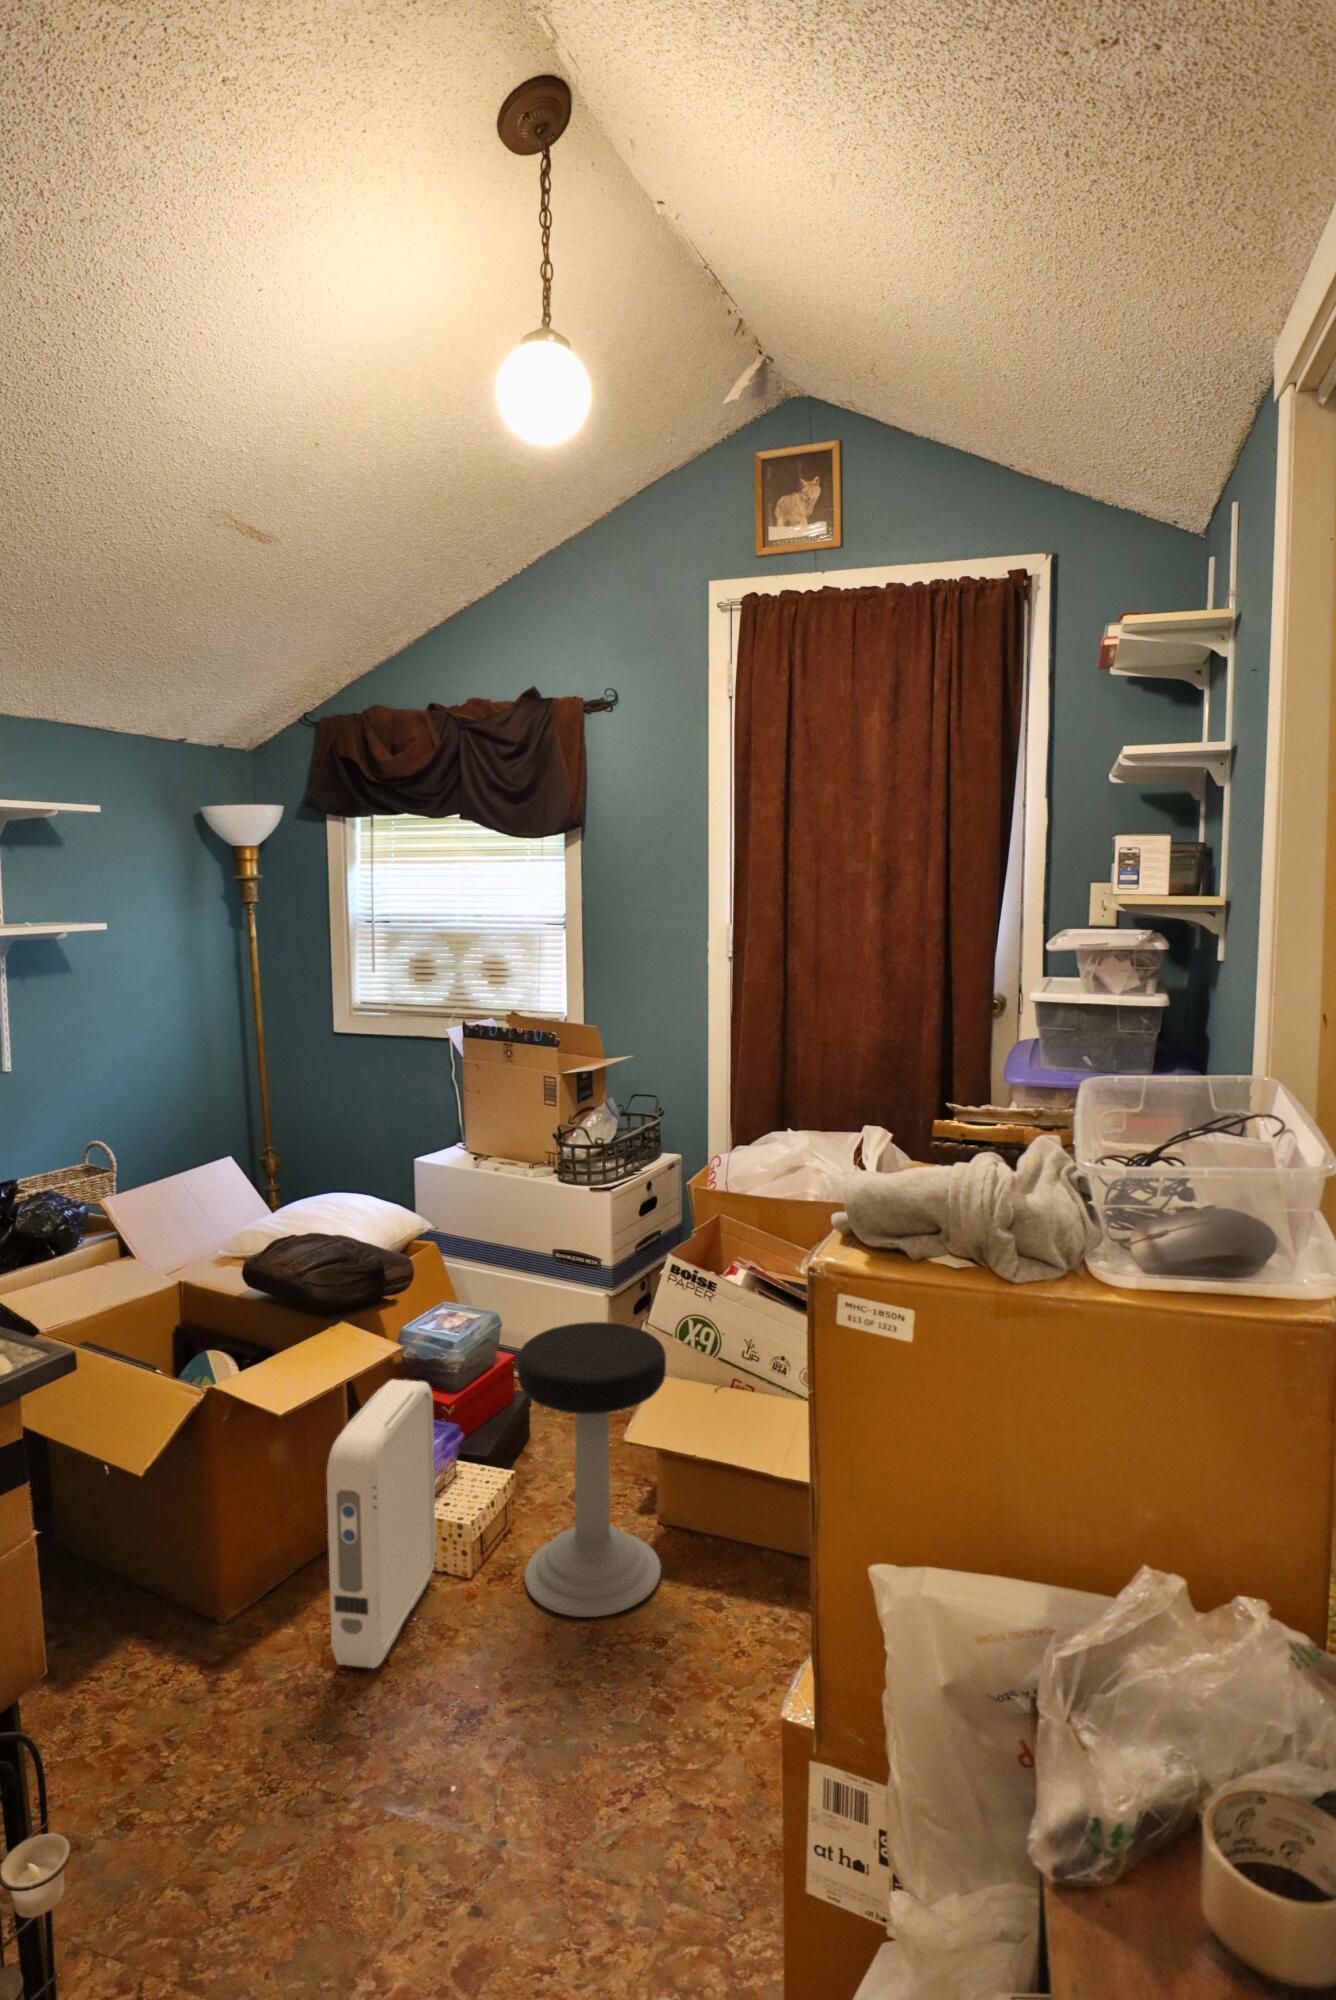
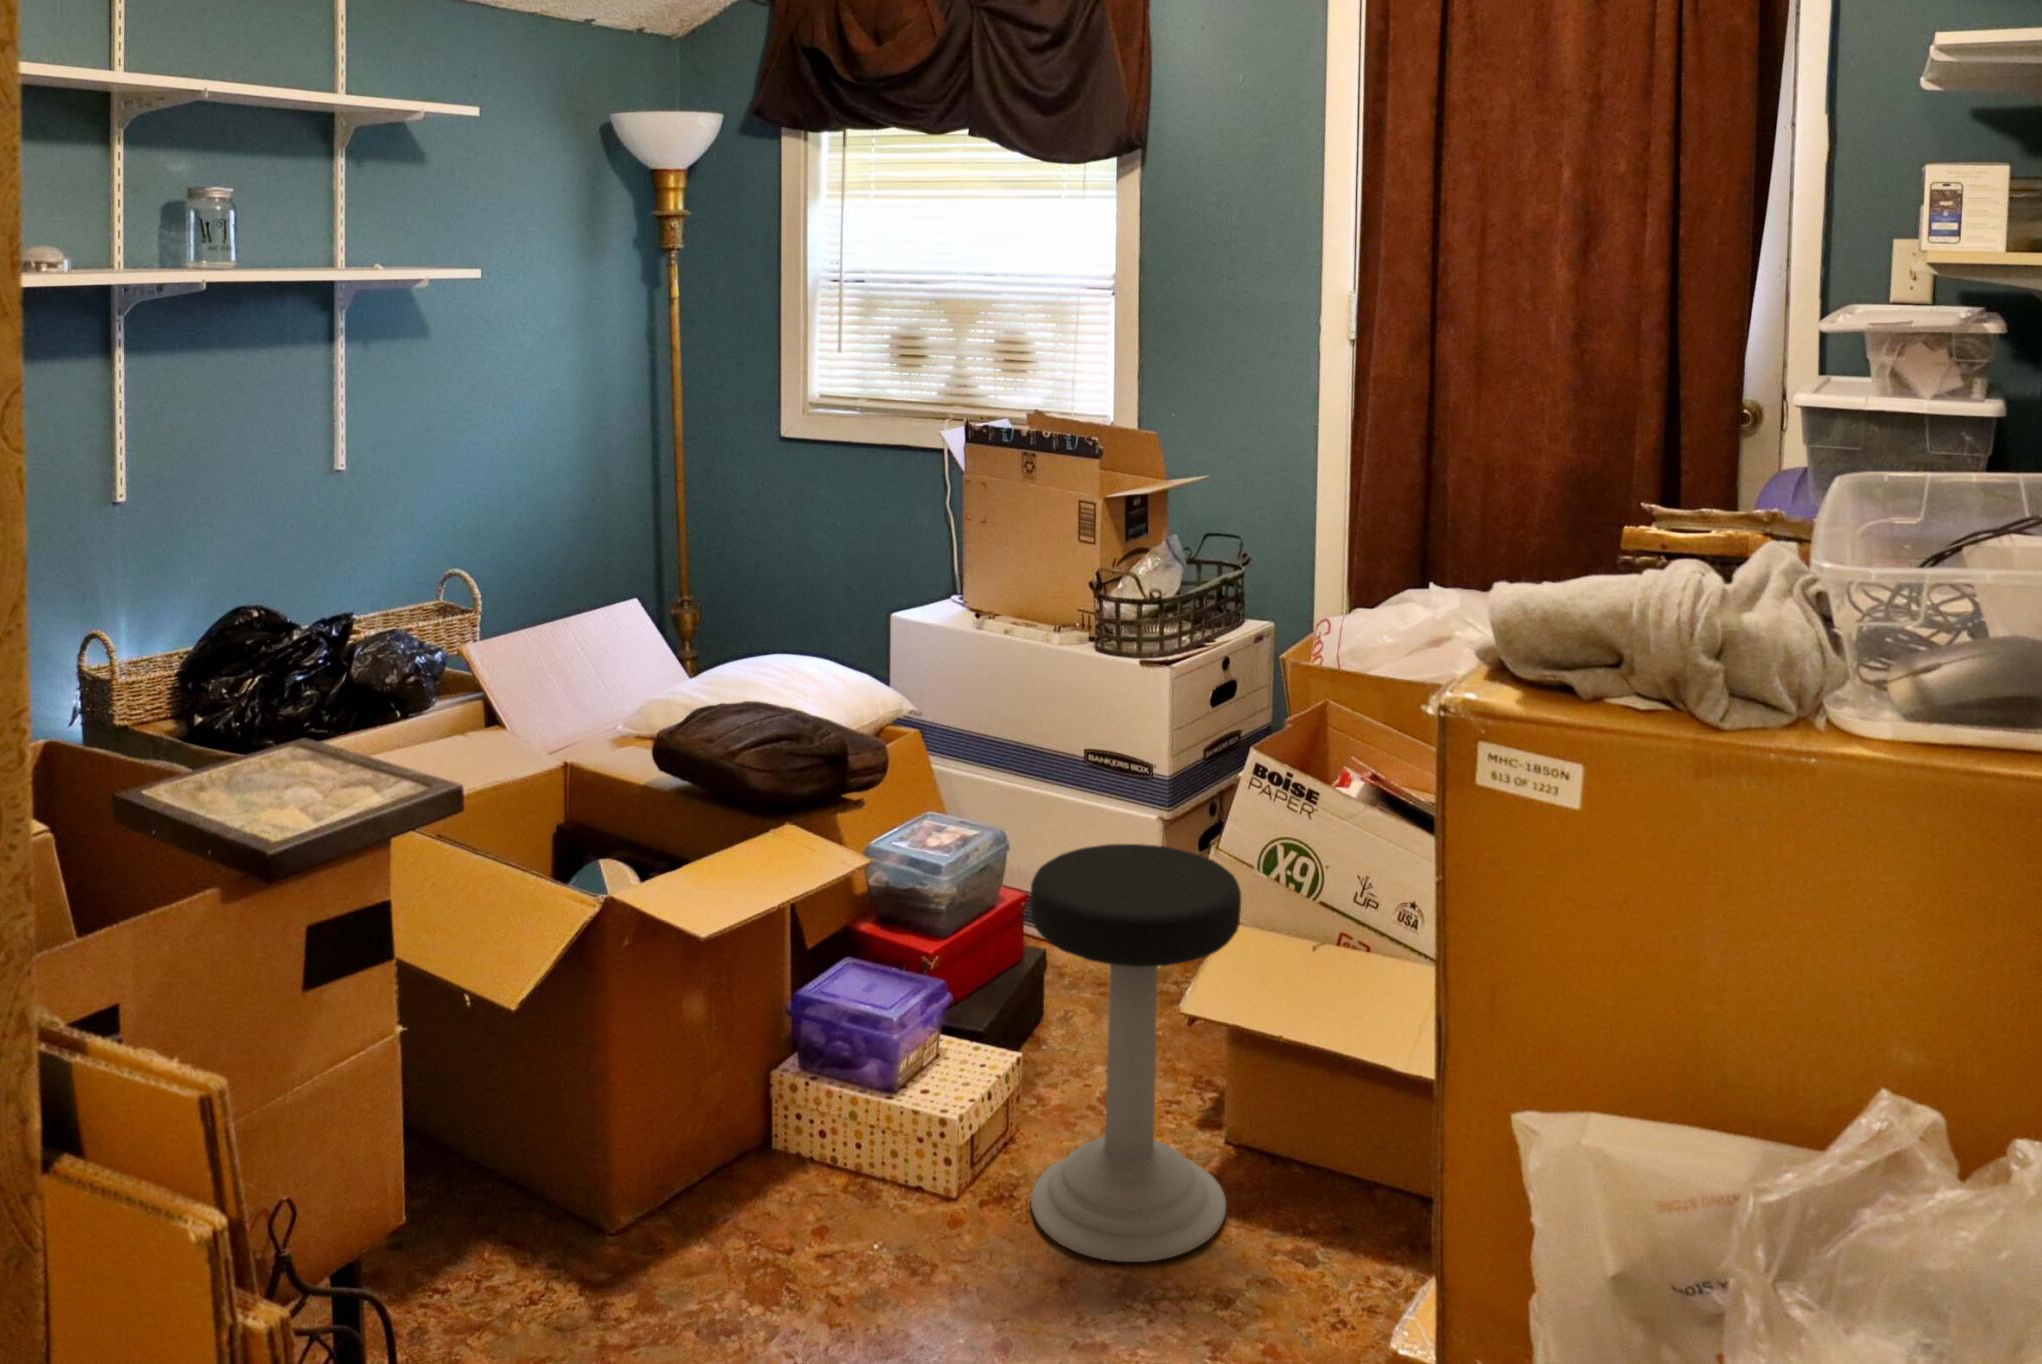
air purifier: present [327,1380,436,1668] -> none [766,904,912,1301]

